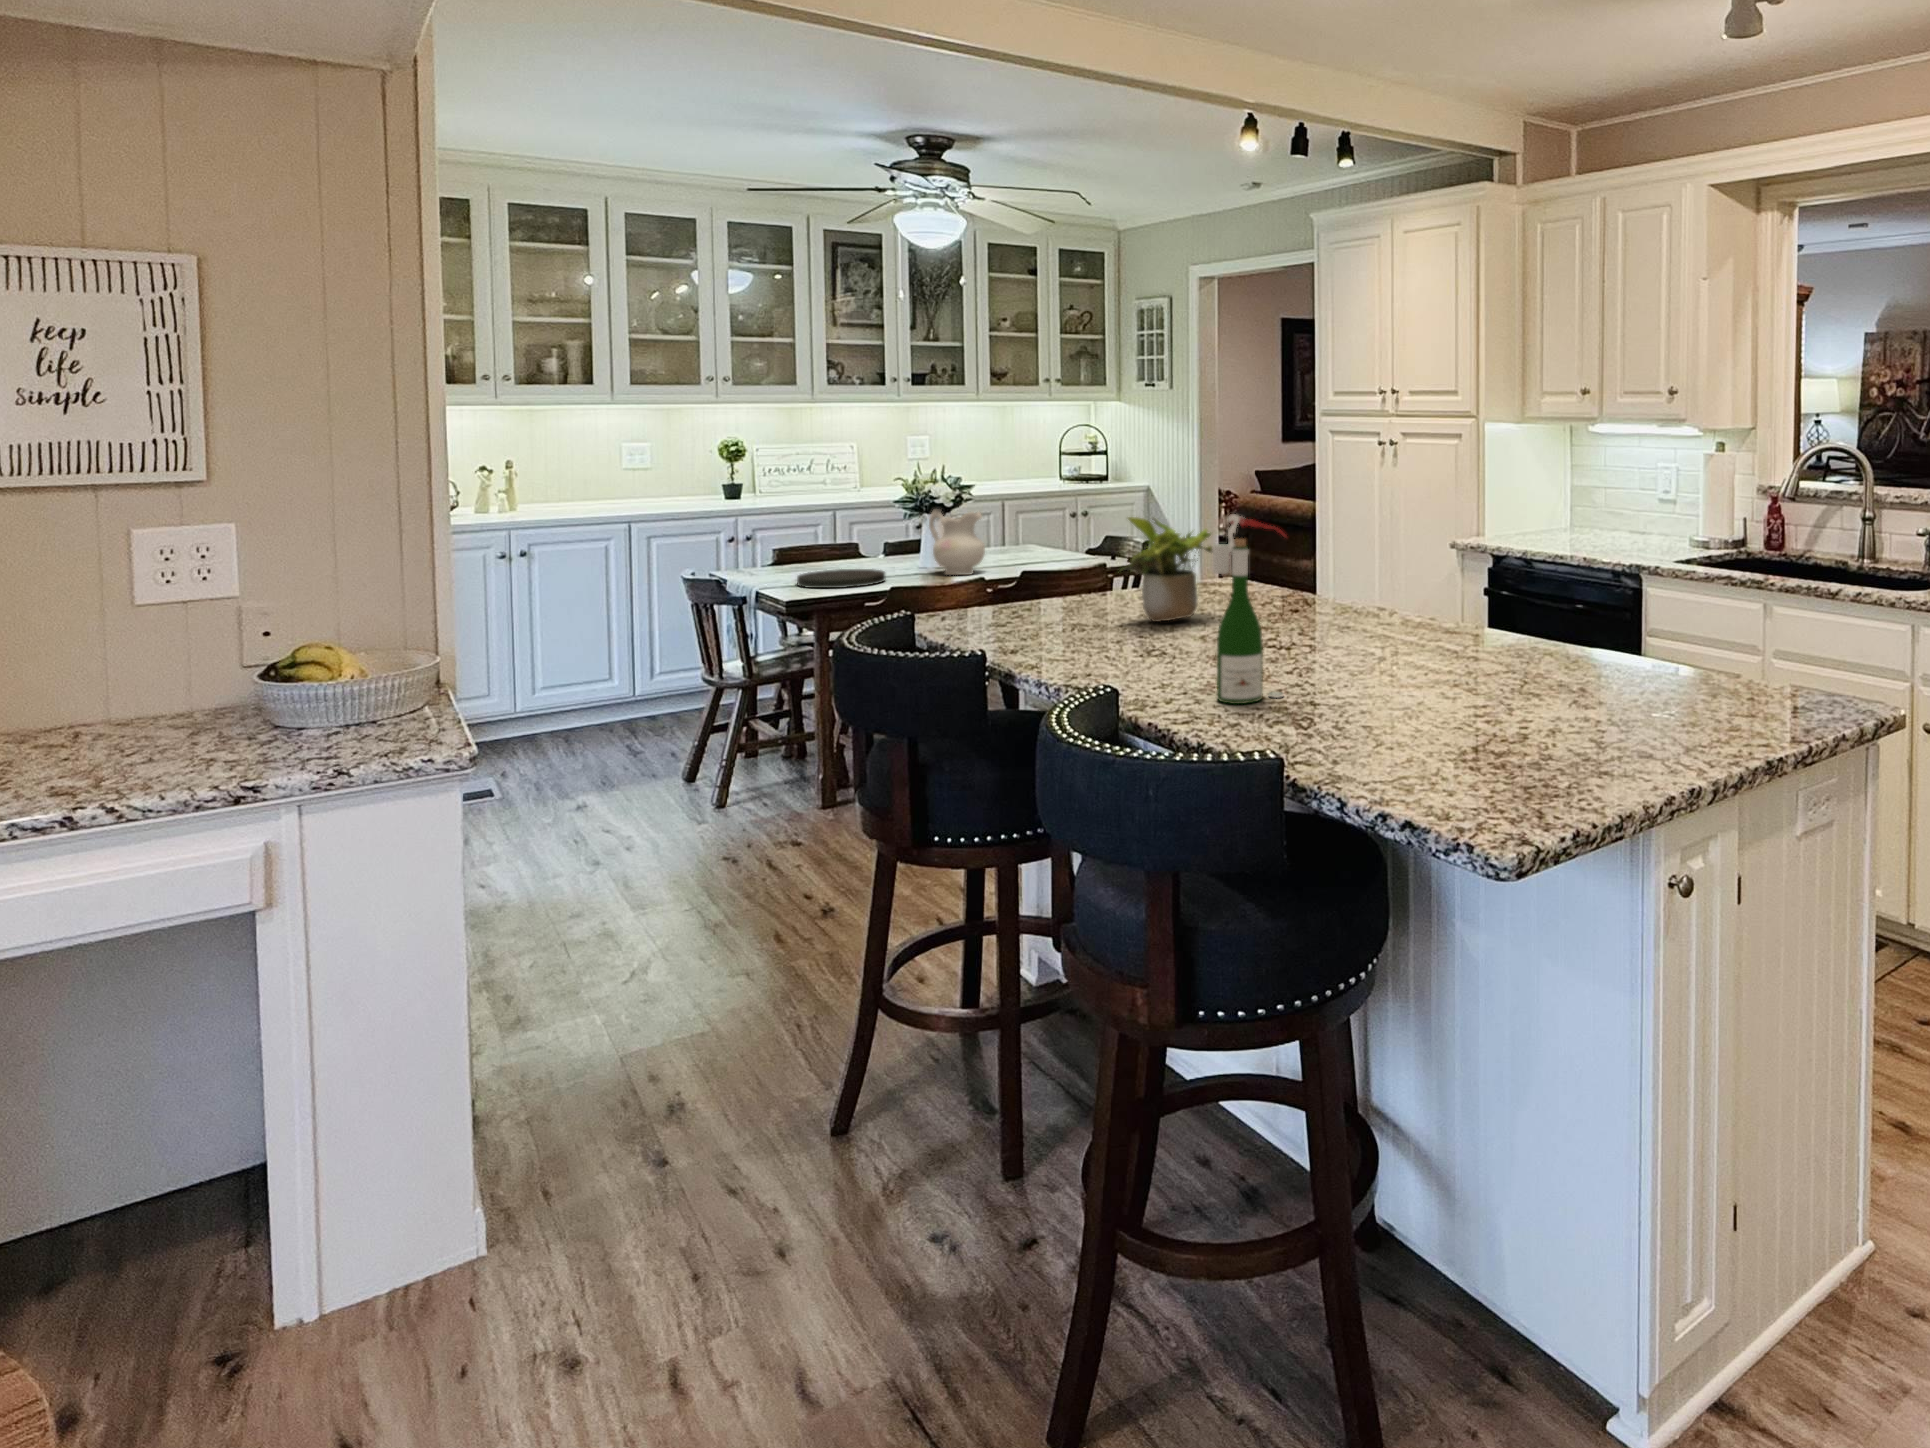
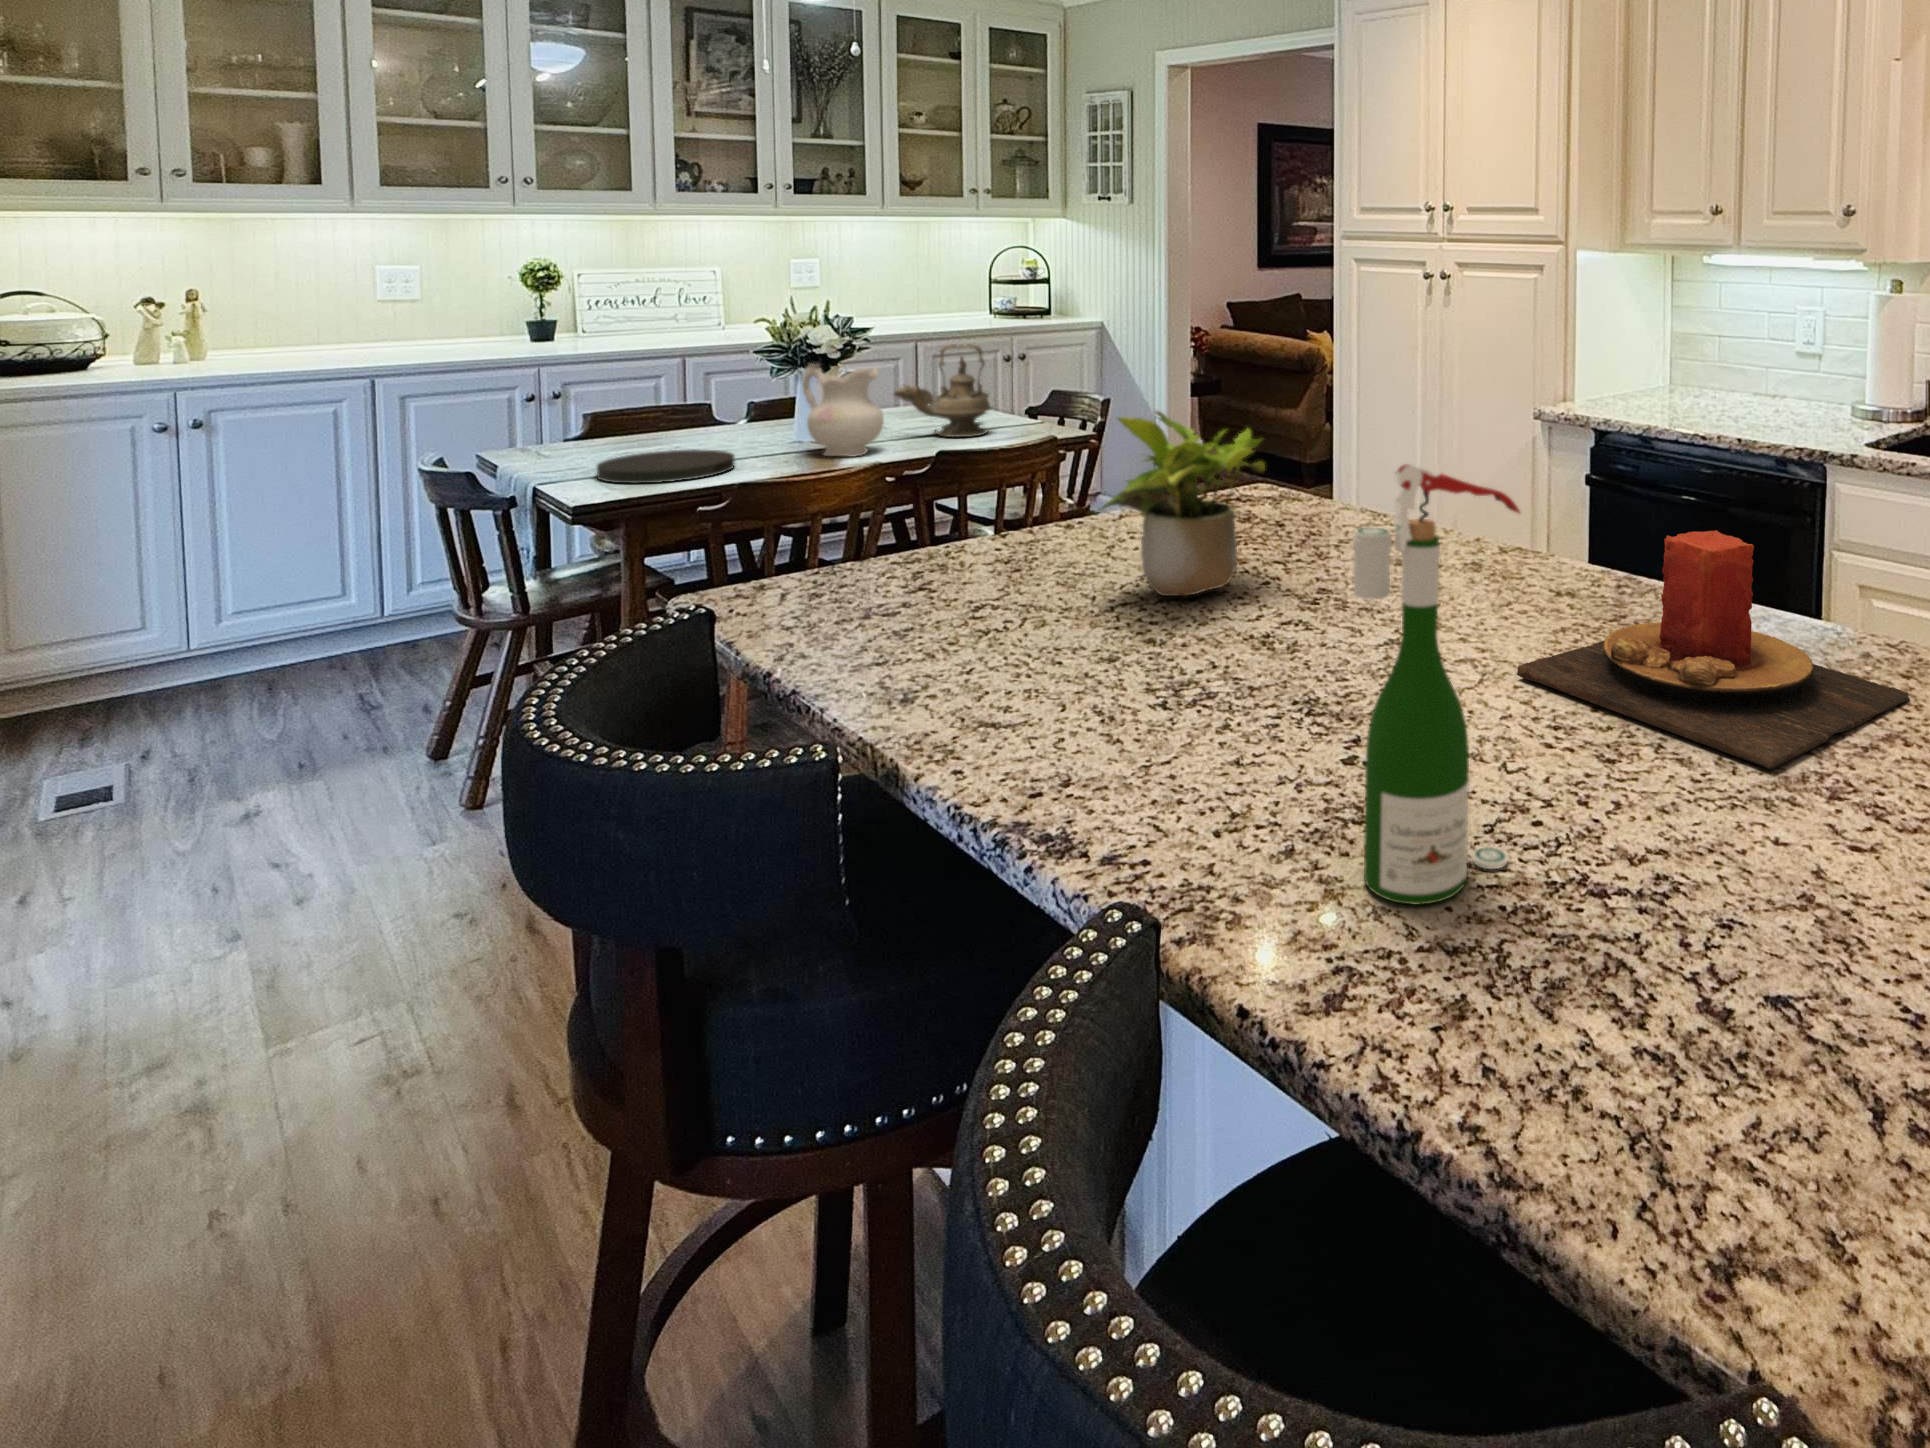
teapot: none [991,496,1062,565] -> present [894,344,991,437]
candle: none [1332,572,1538,677] -> present [1517,530,1910,769]

